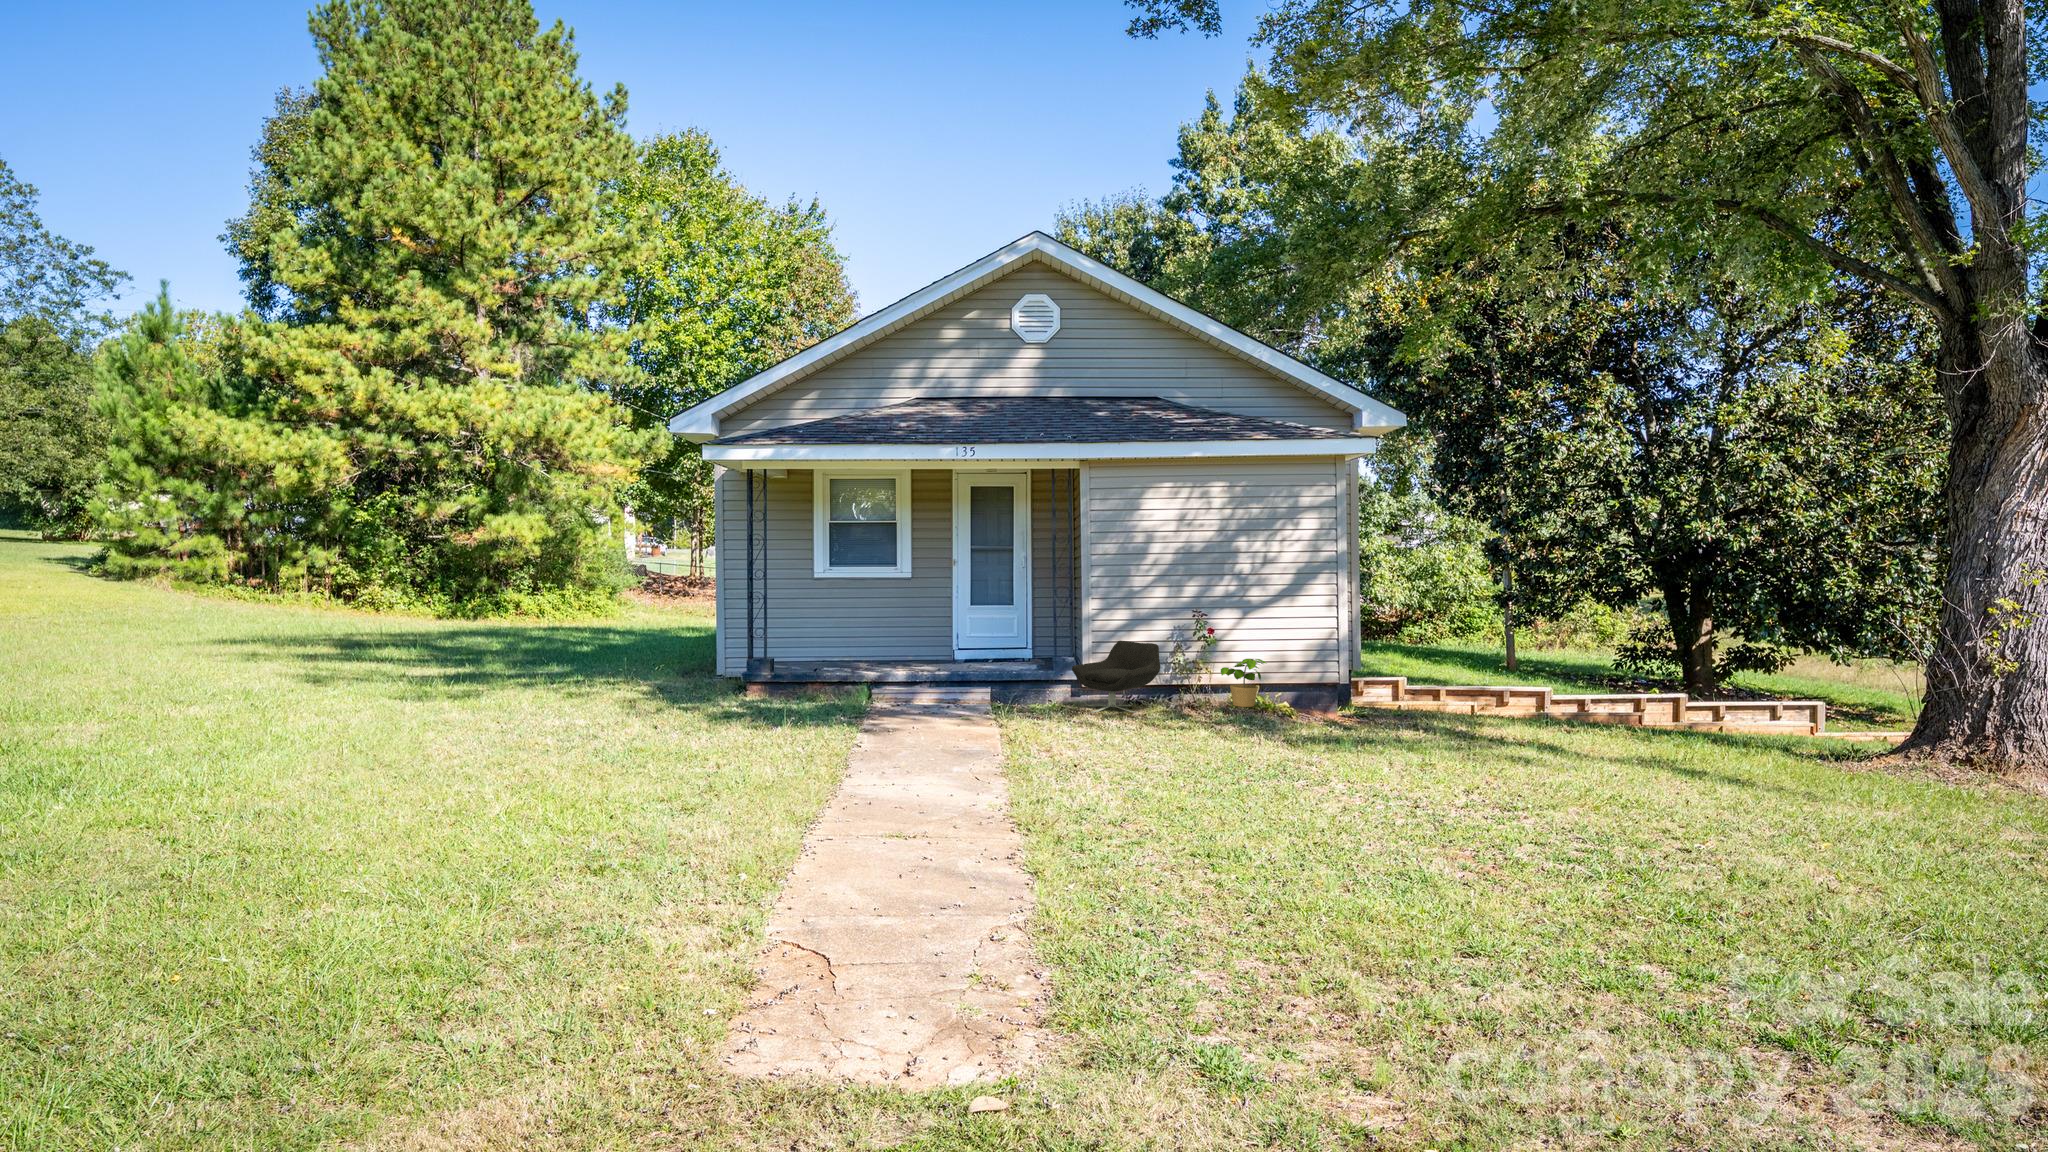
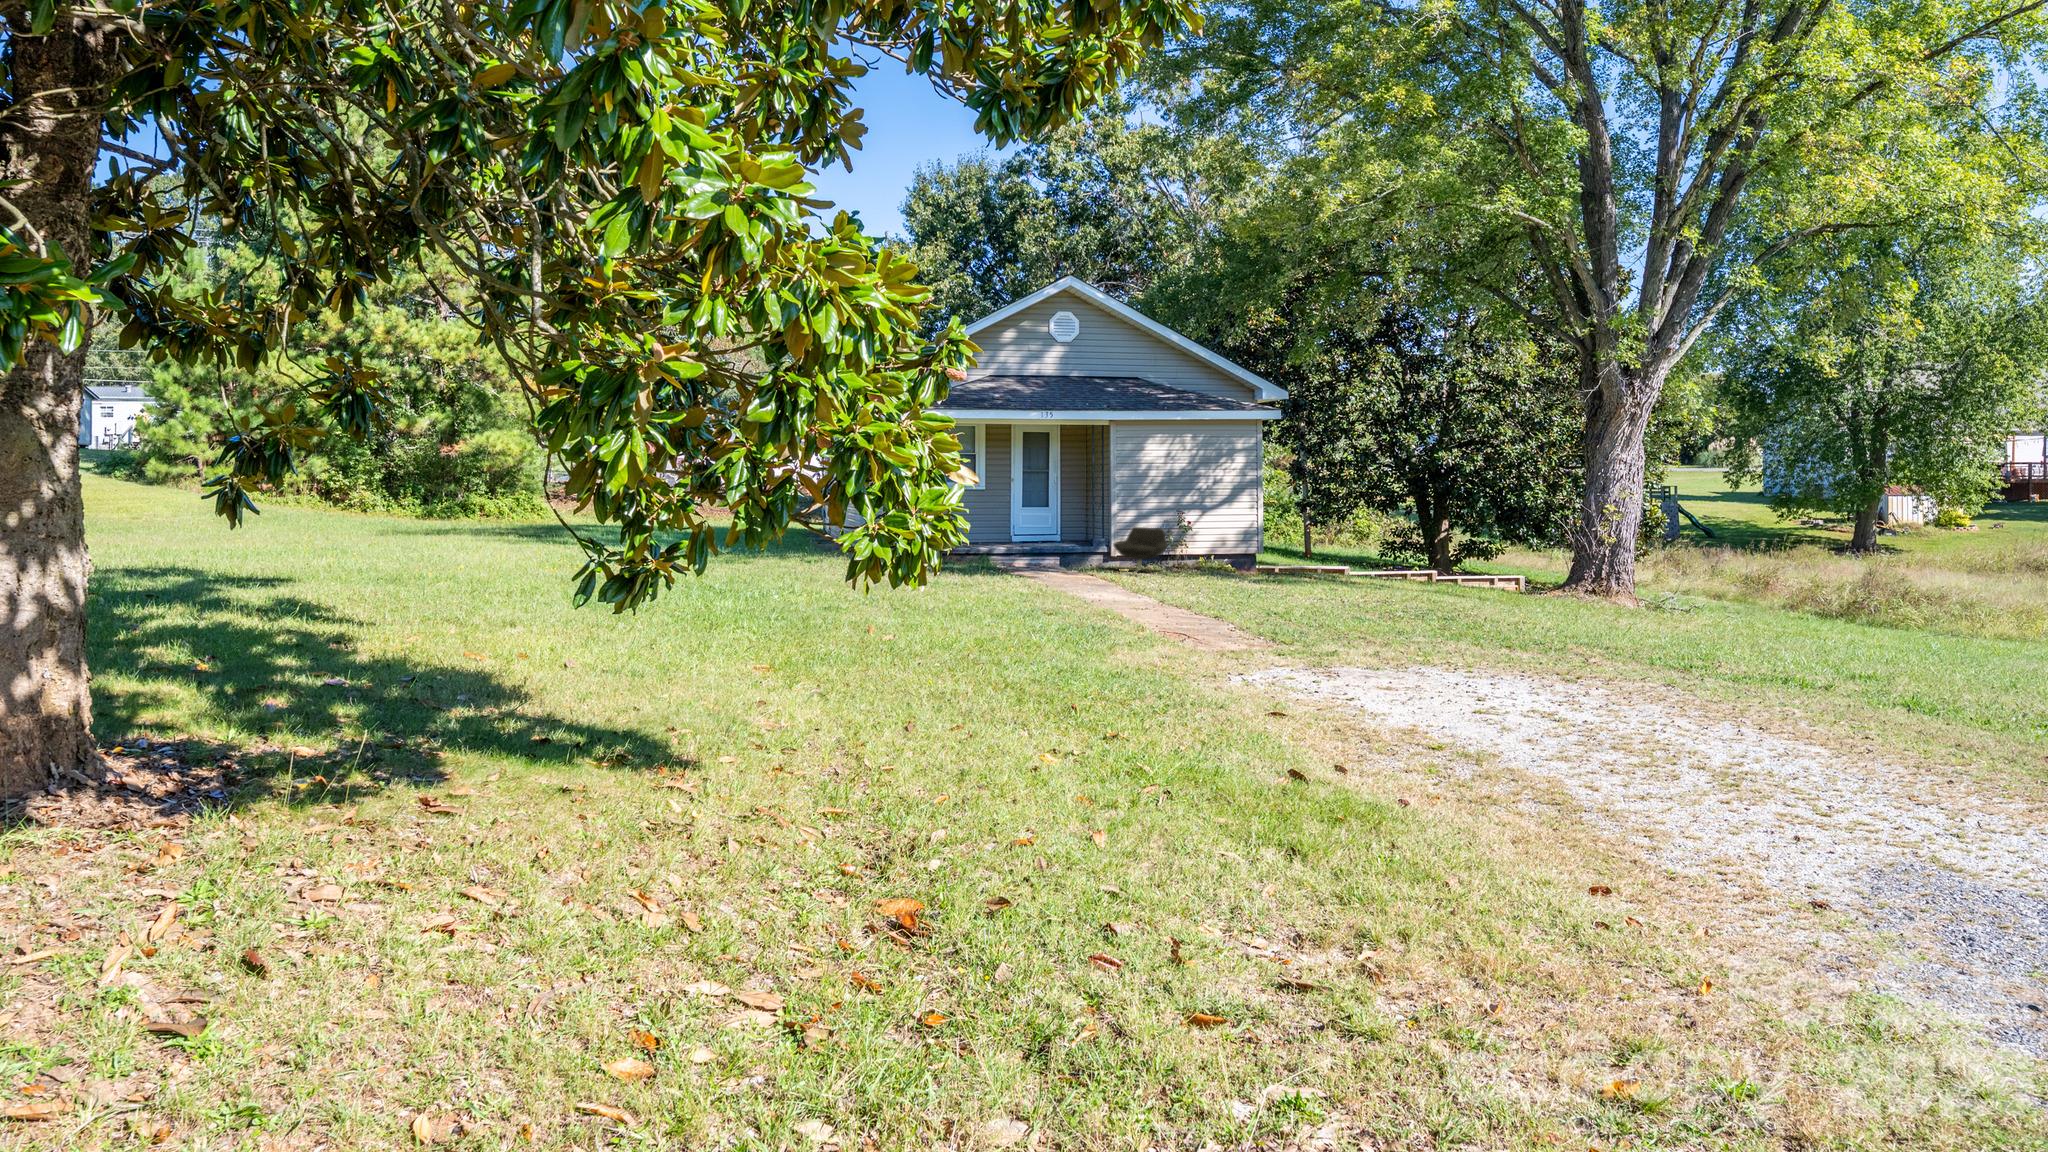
potted plant: present [1221,659,1266,707] -> none [1197,539,1231,571]

